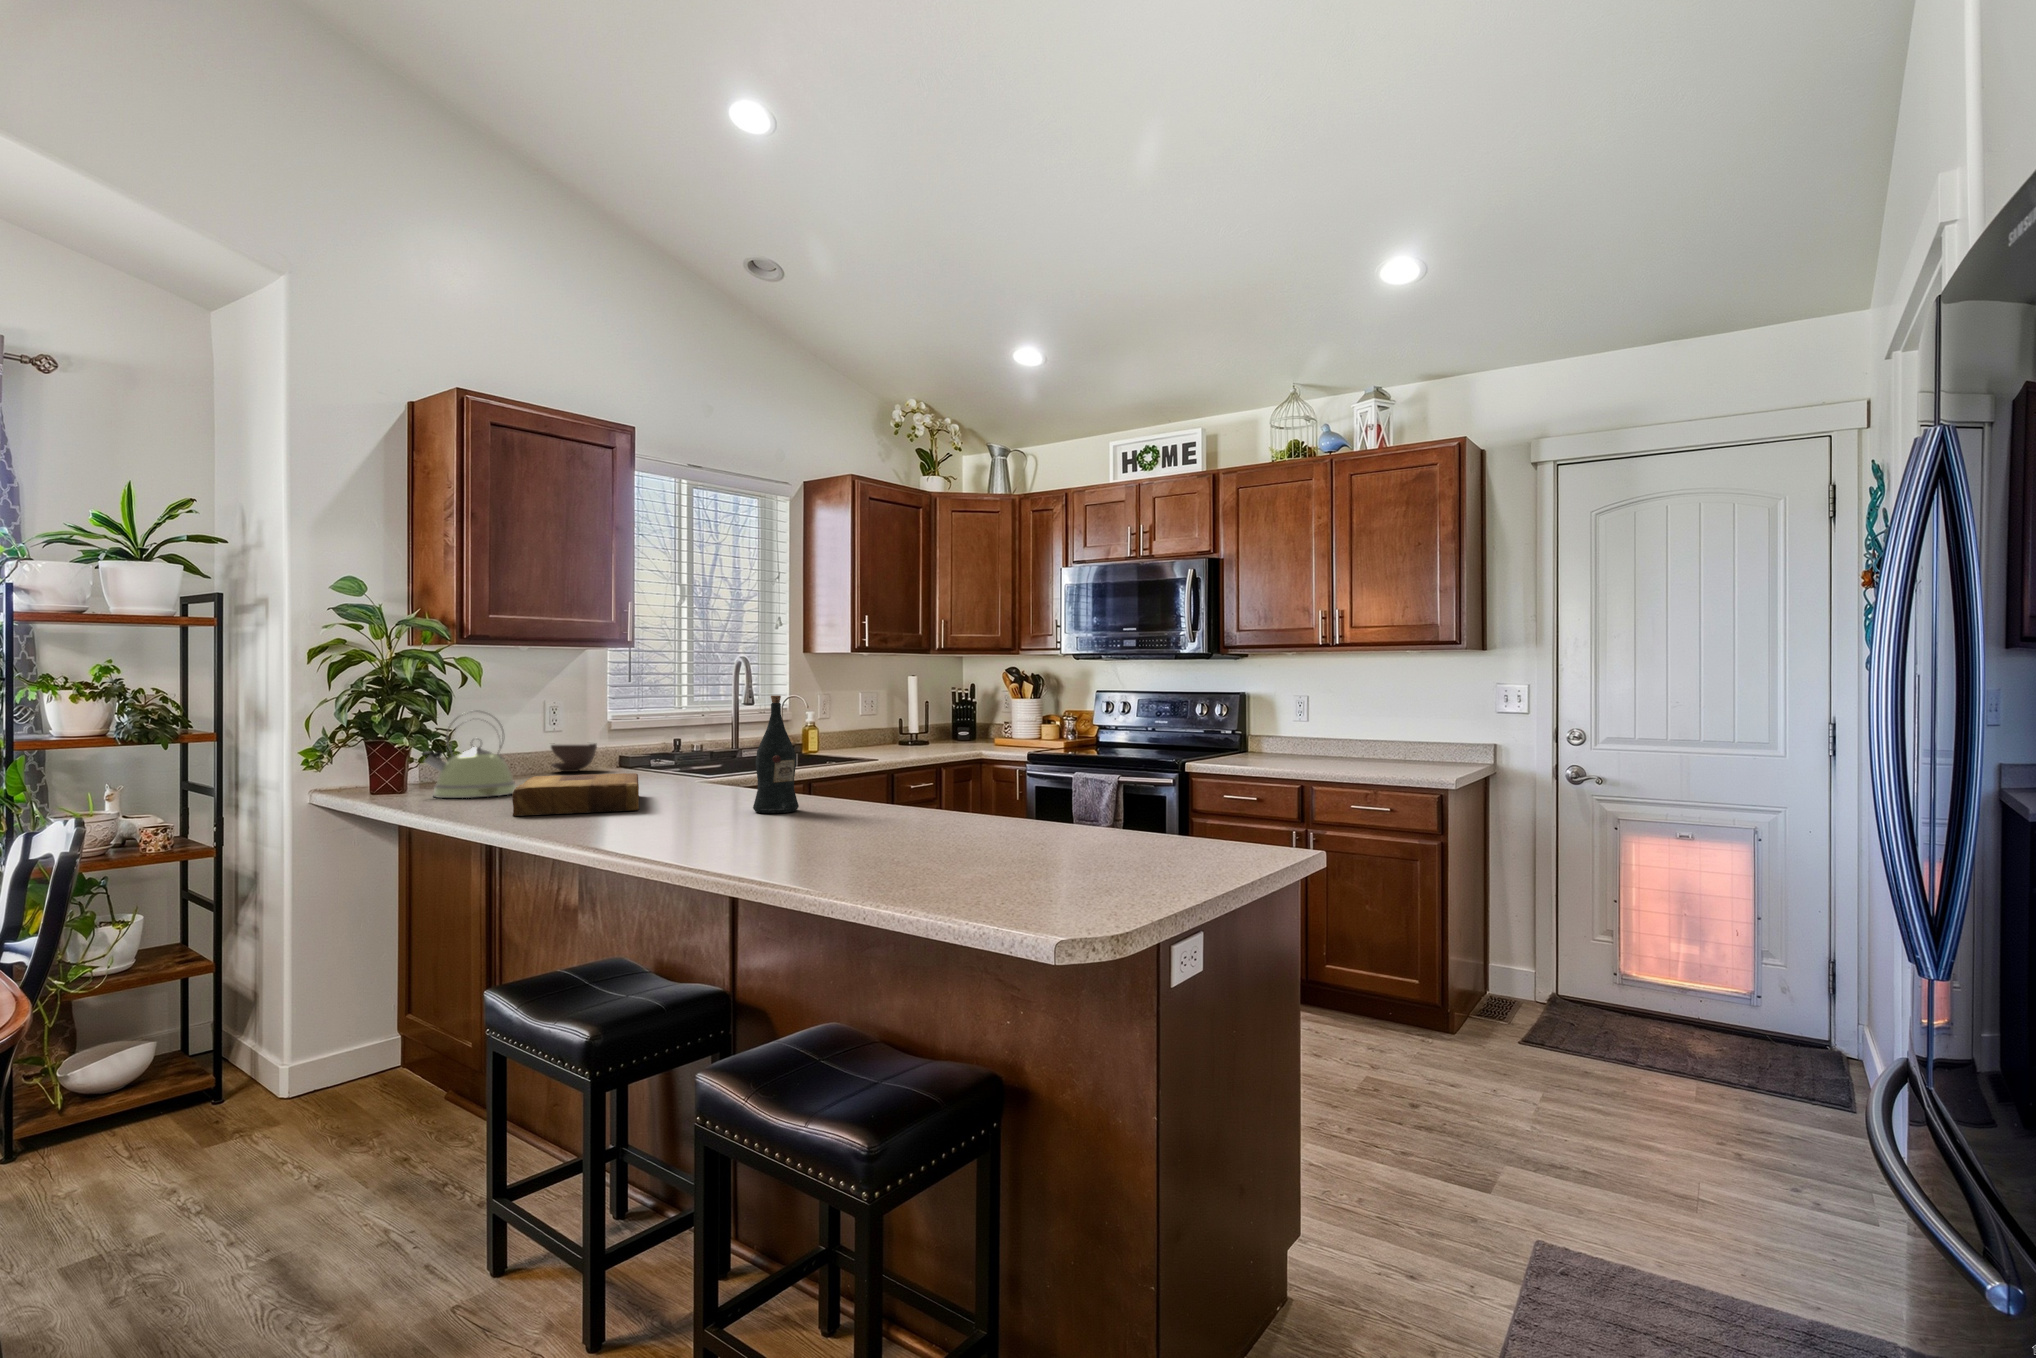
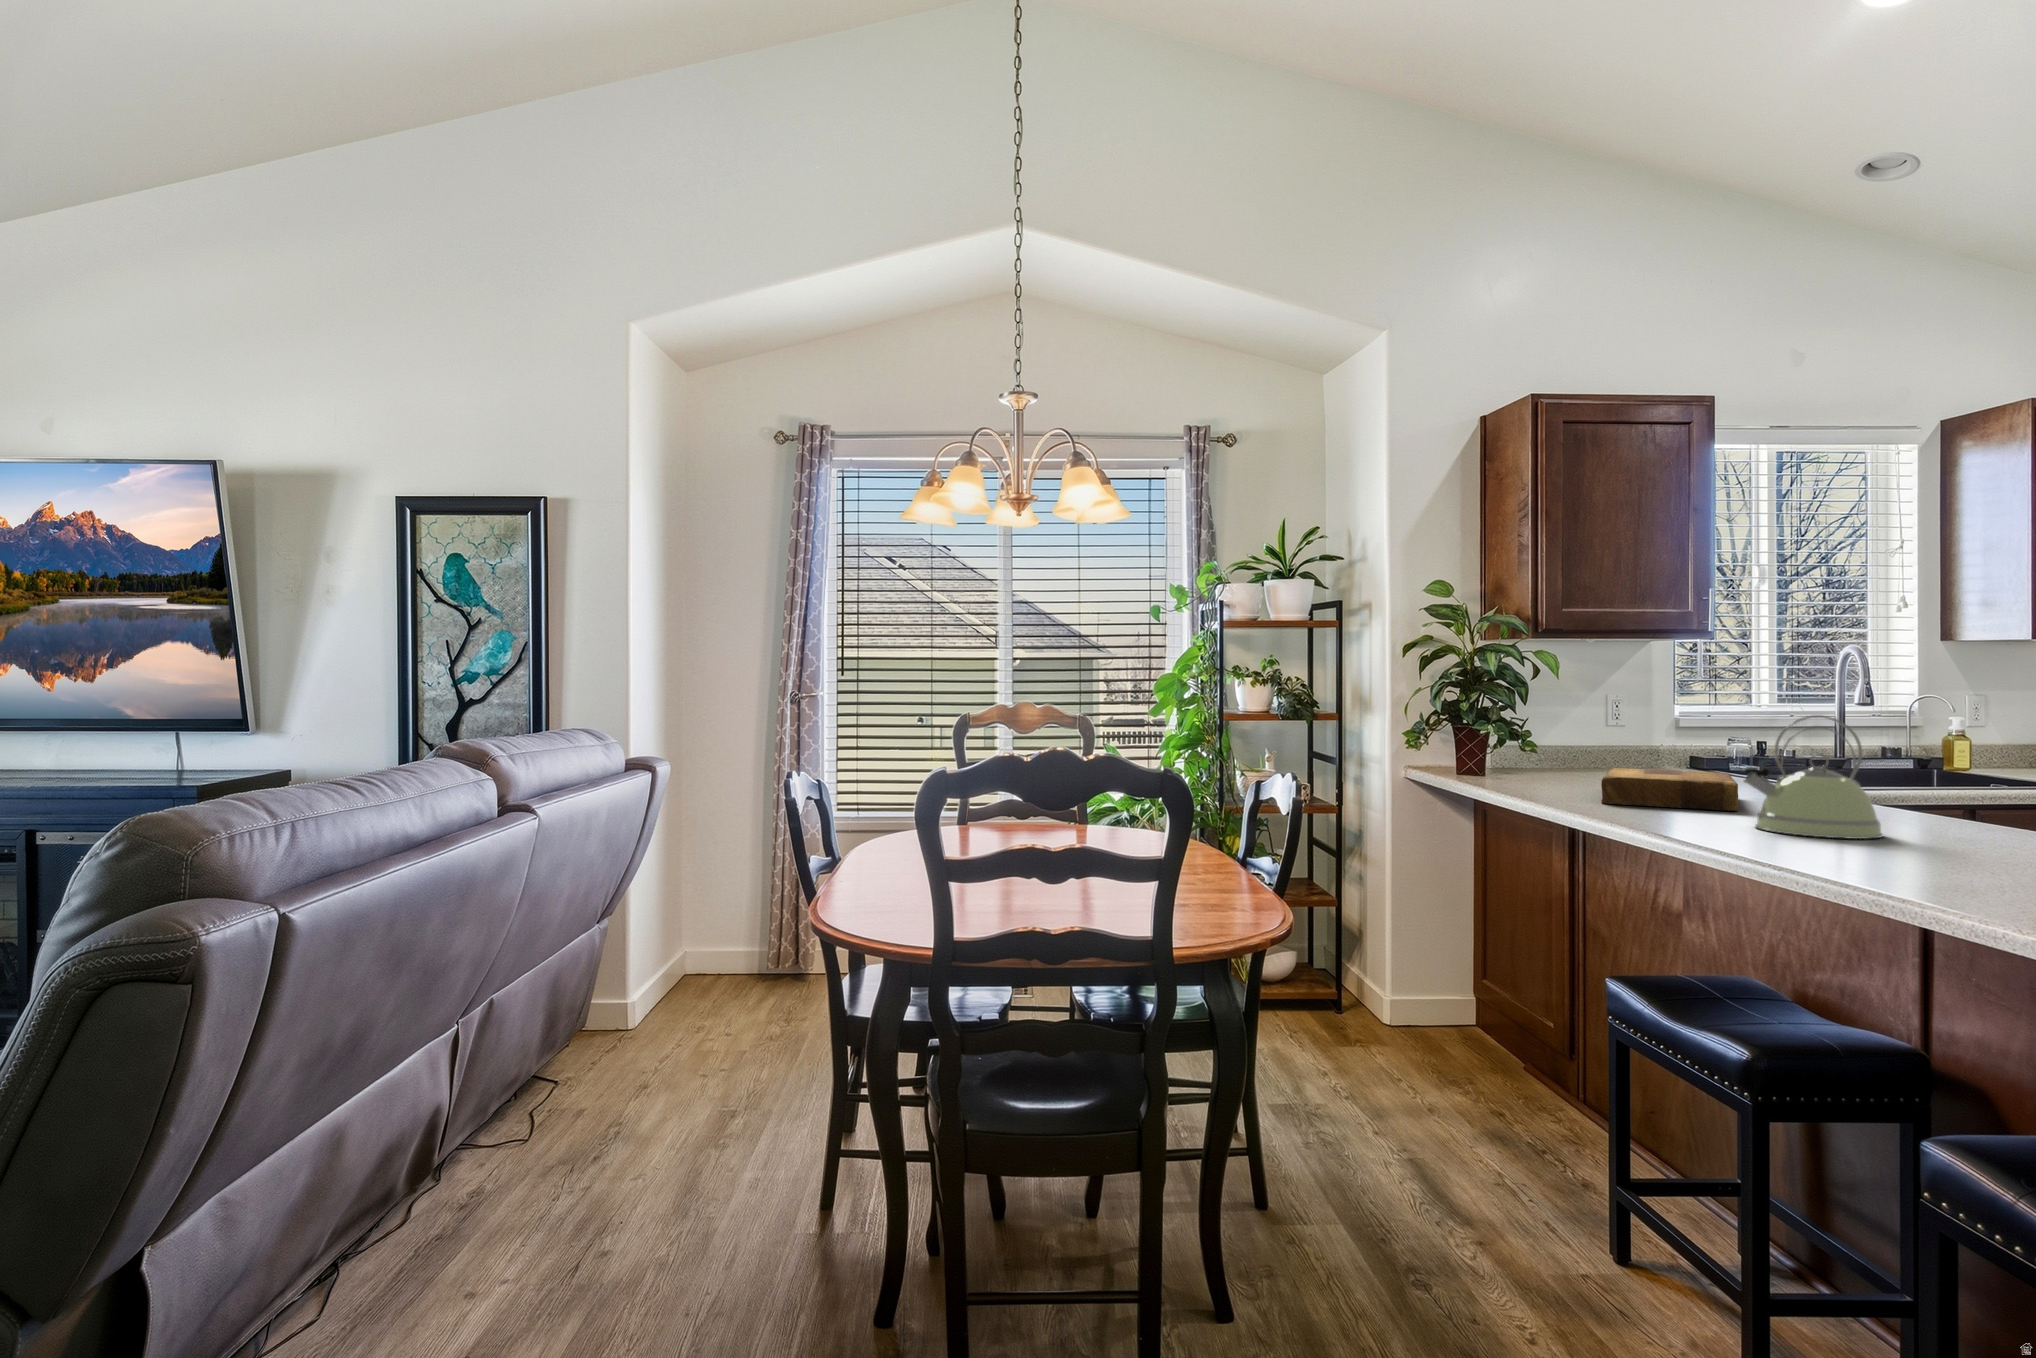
wine bottle: present [753,695,799,813] -> none [1891,692,1960,832]
kettle: present [422,711,516,798] -> present [1741,715,1883,839]
bowl: present [551,743,597,772] -> none [1609,738,1666,768]

